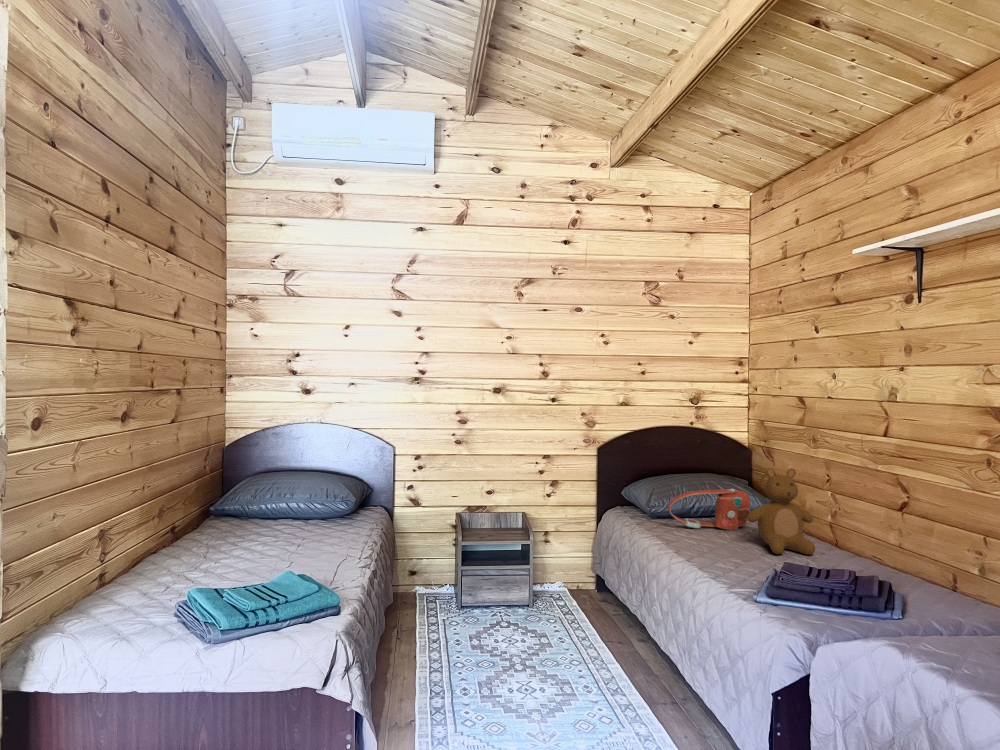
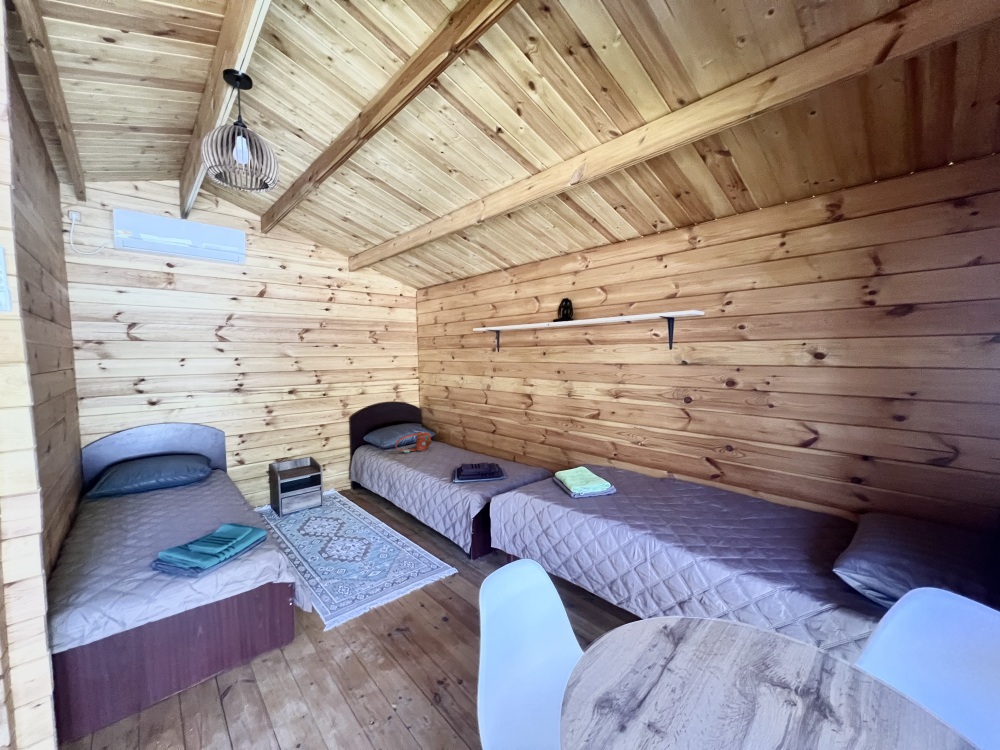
teddy bear: present [747,468,815,555] -> none [434,421,462,459]

